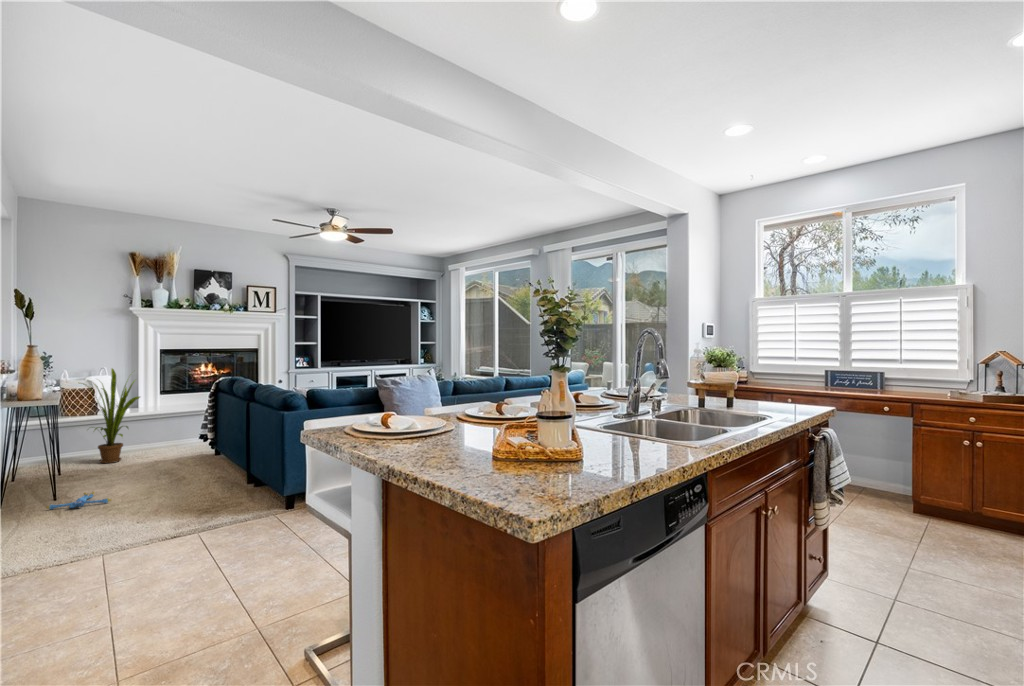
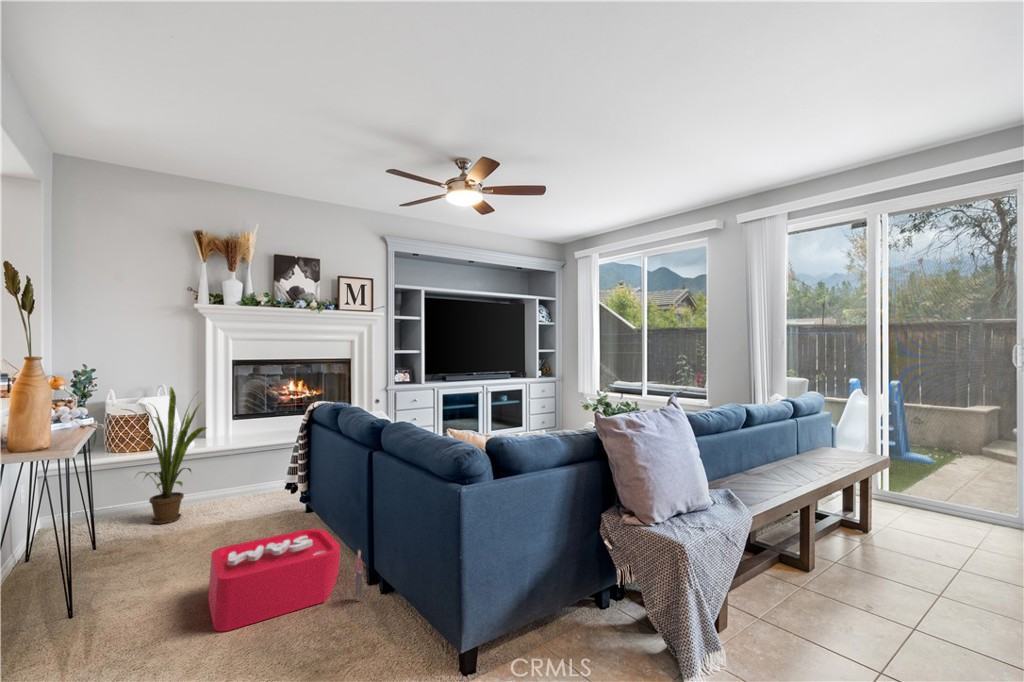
storage bin: none [145,455,244,502] -> present [208,529,363,631]
plush toy: present [46,492,111,509] -> none [45,600,154,647]

